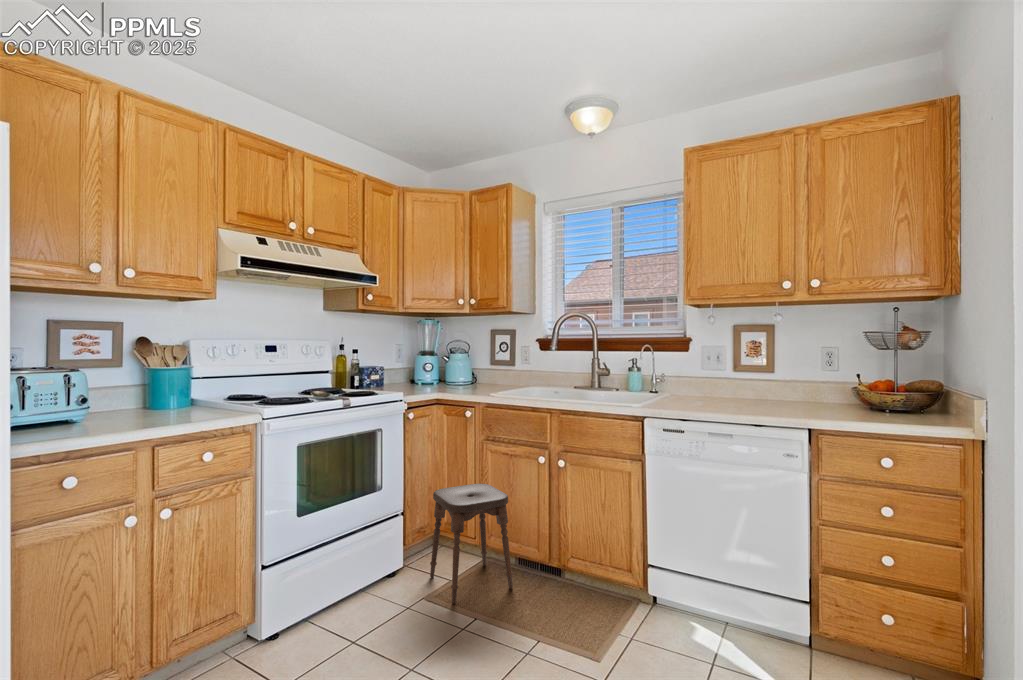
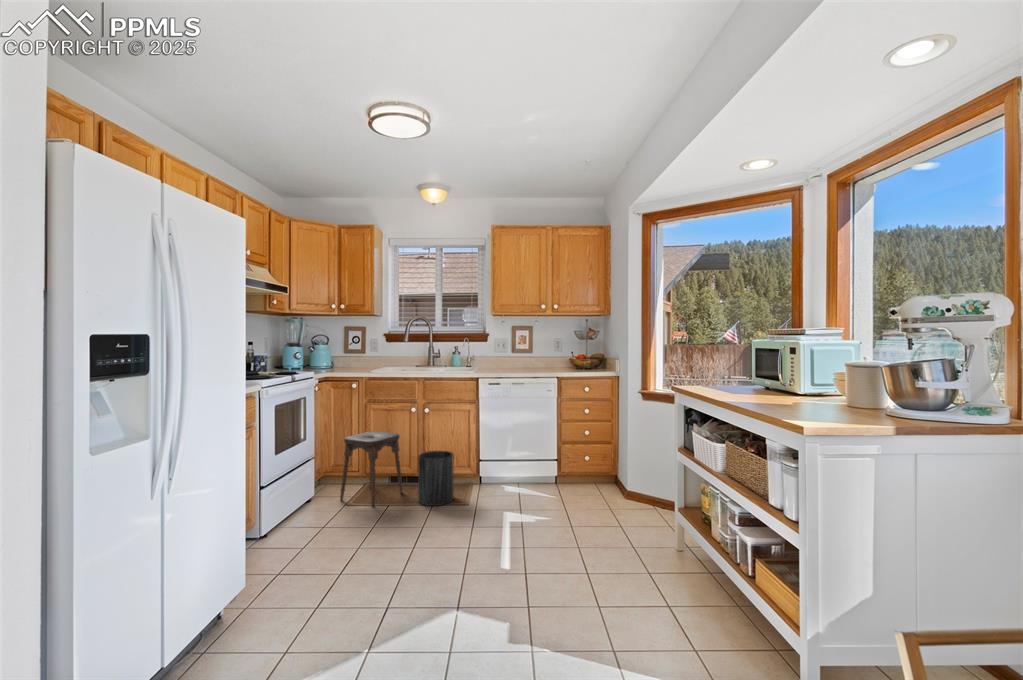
trash can: none [515,534,574,636] -> present [418,451,454,506]

